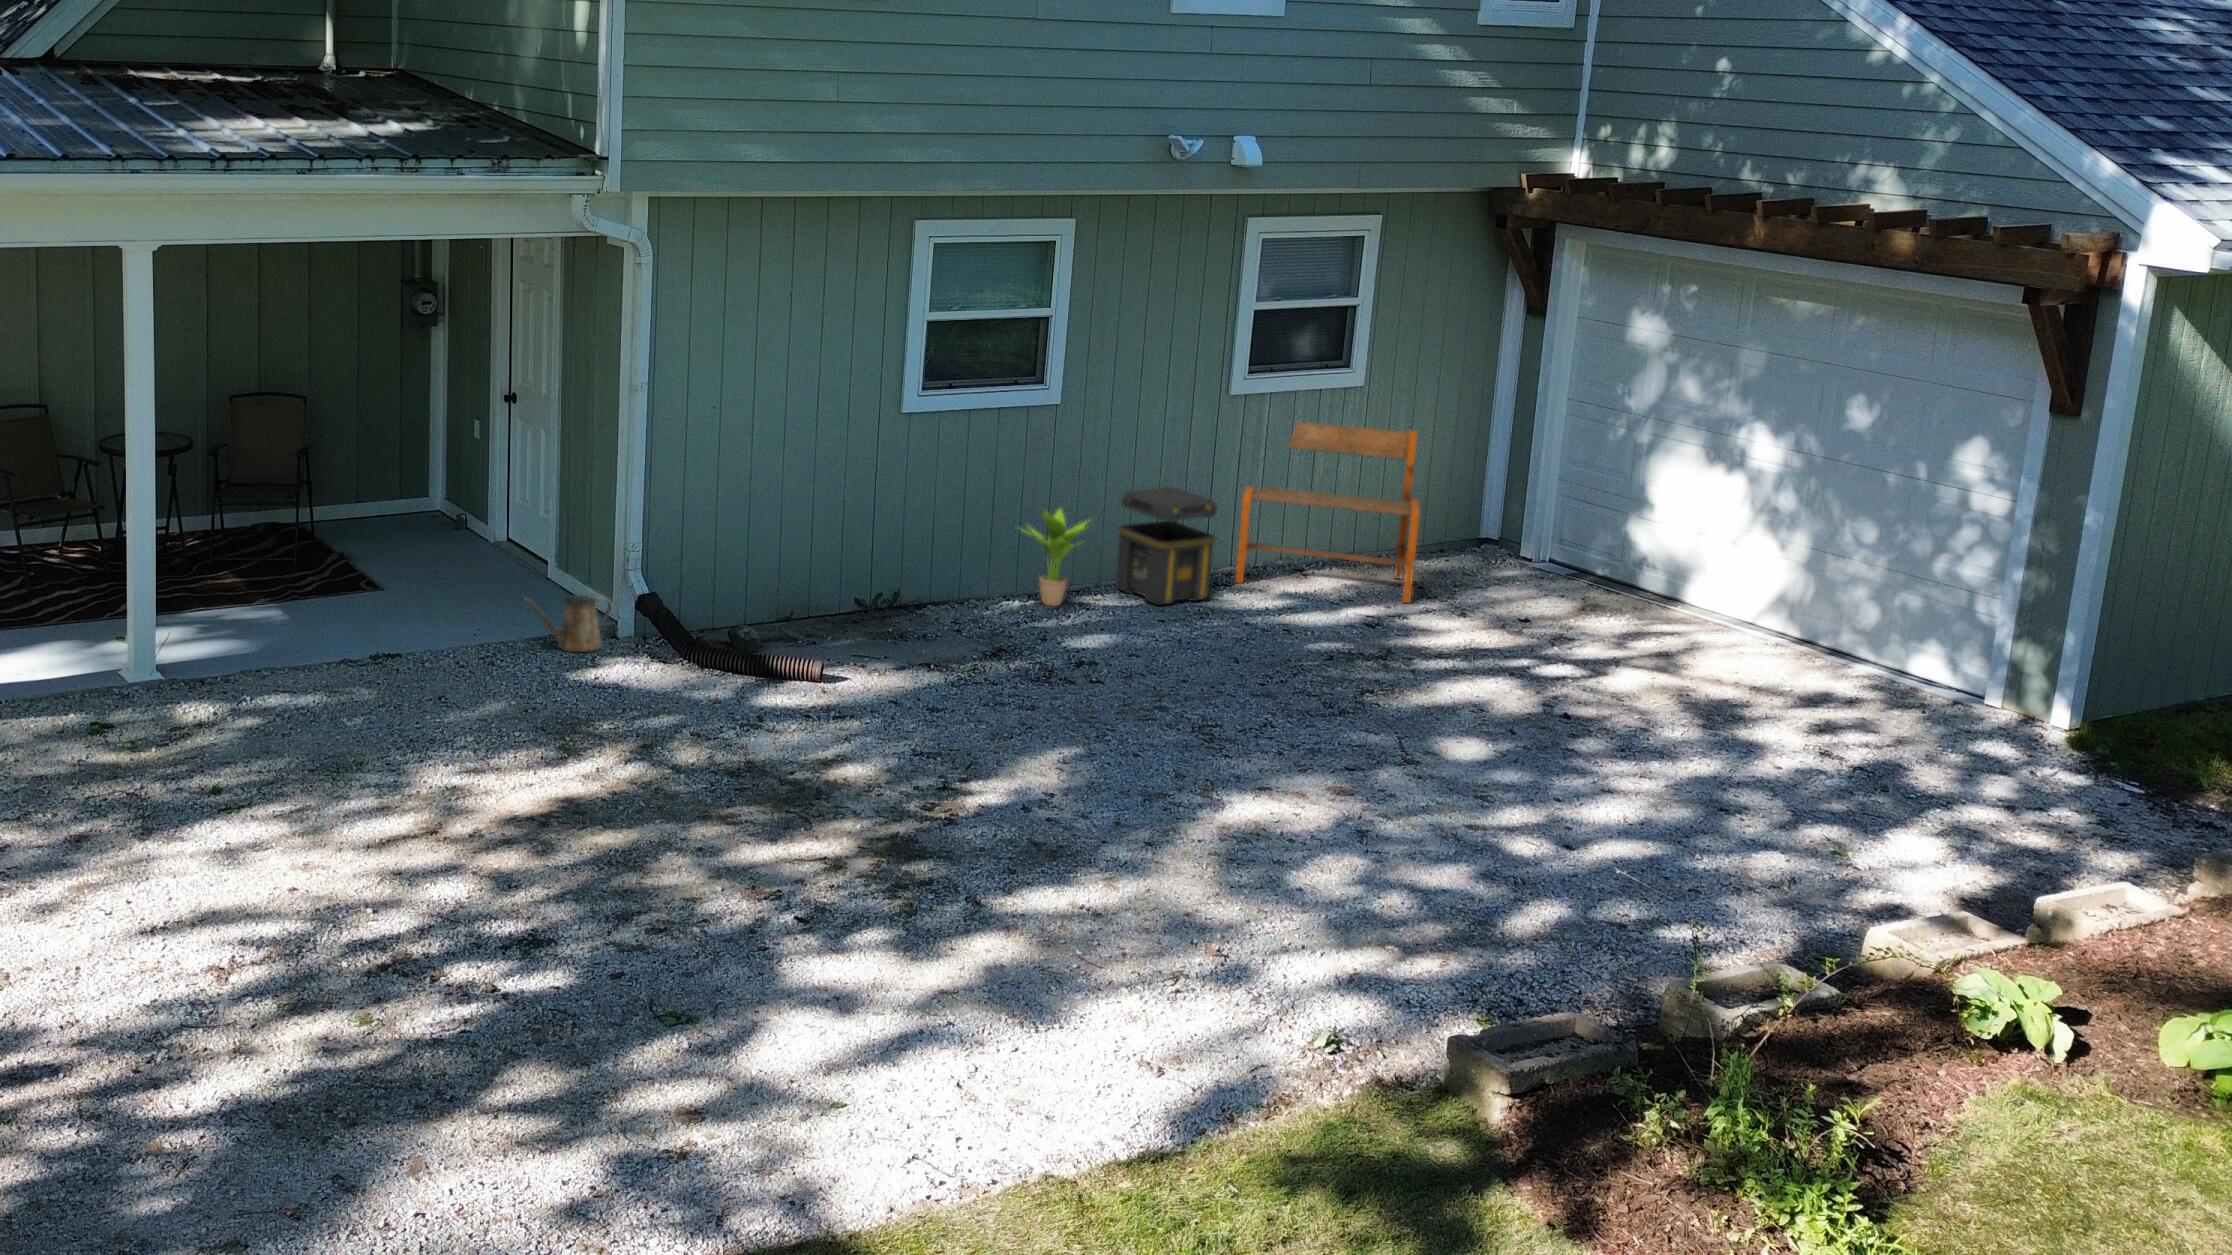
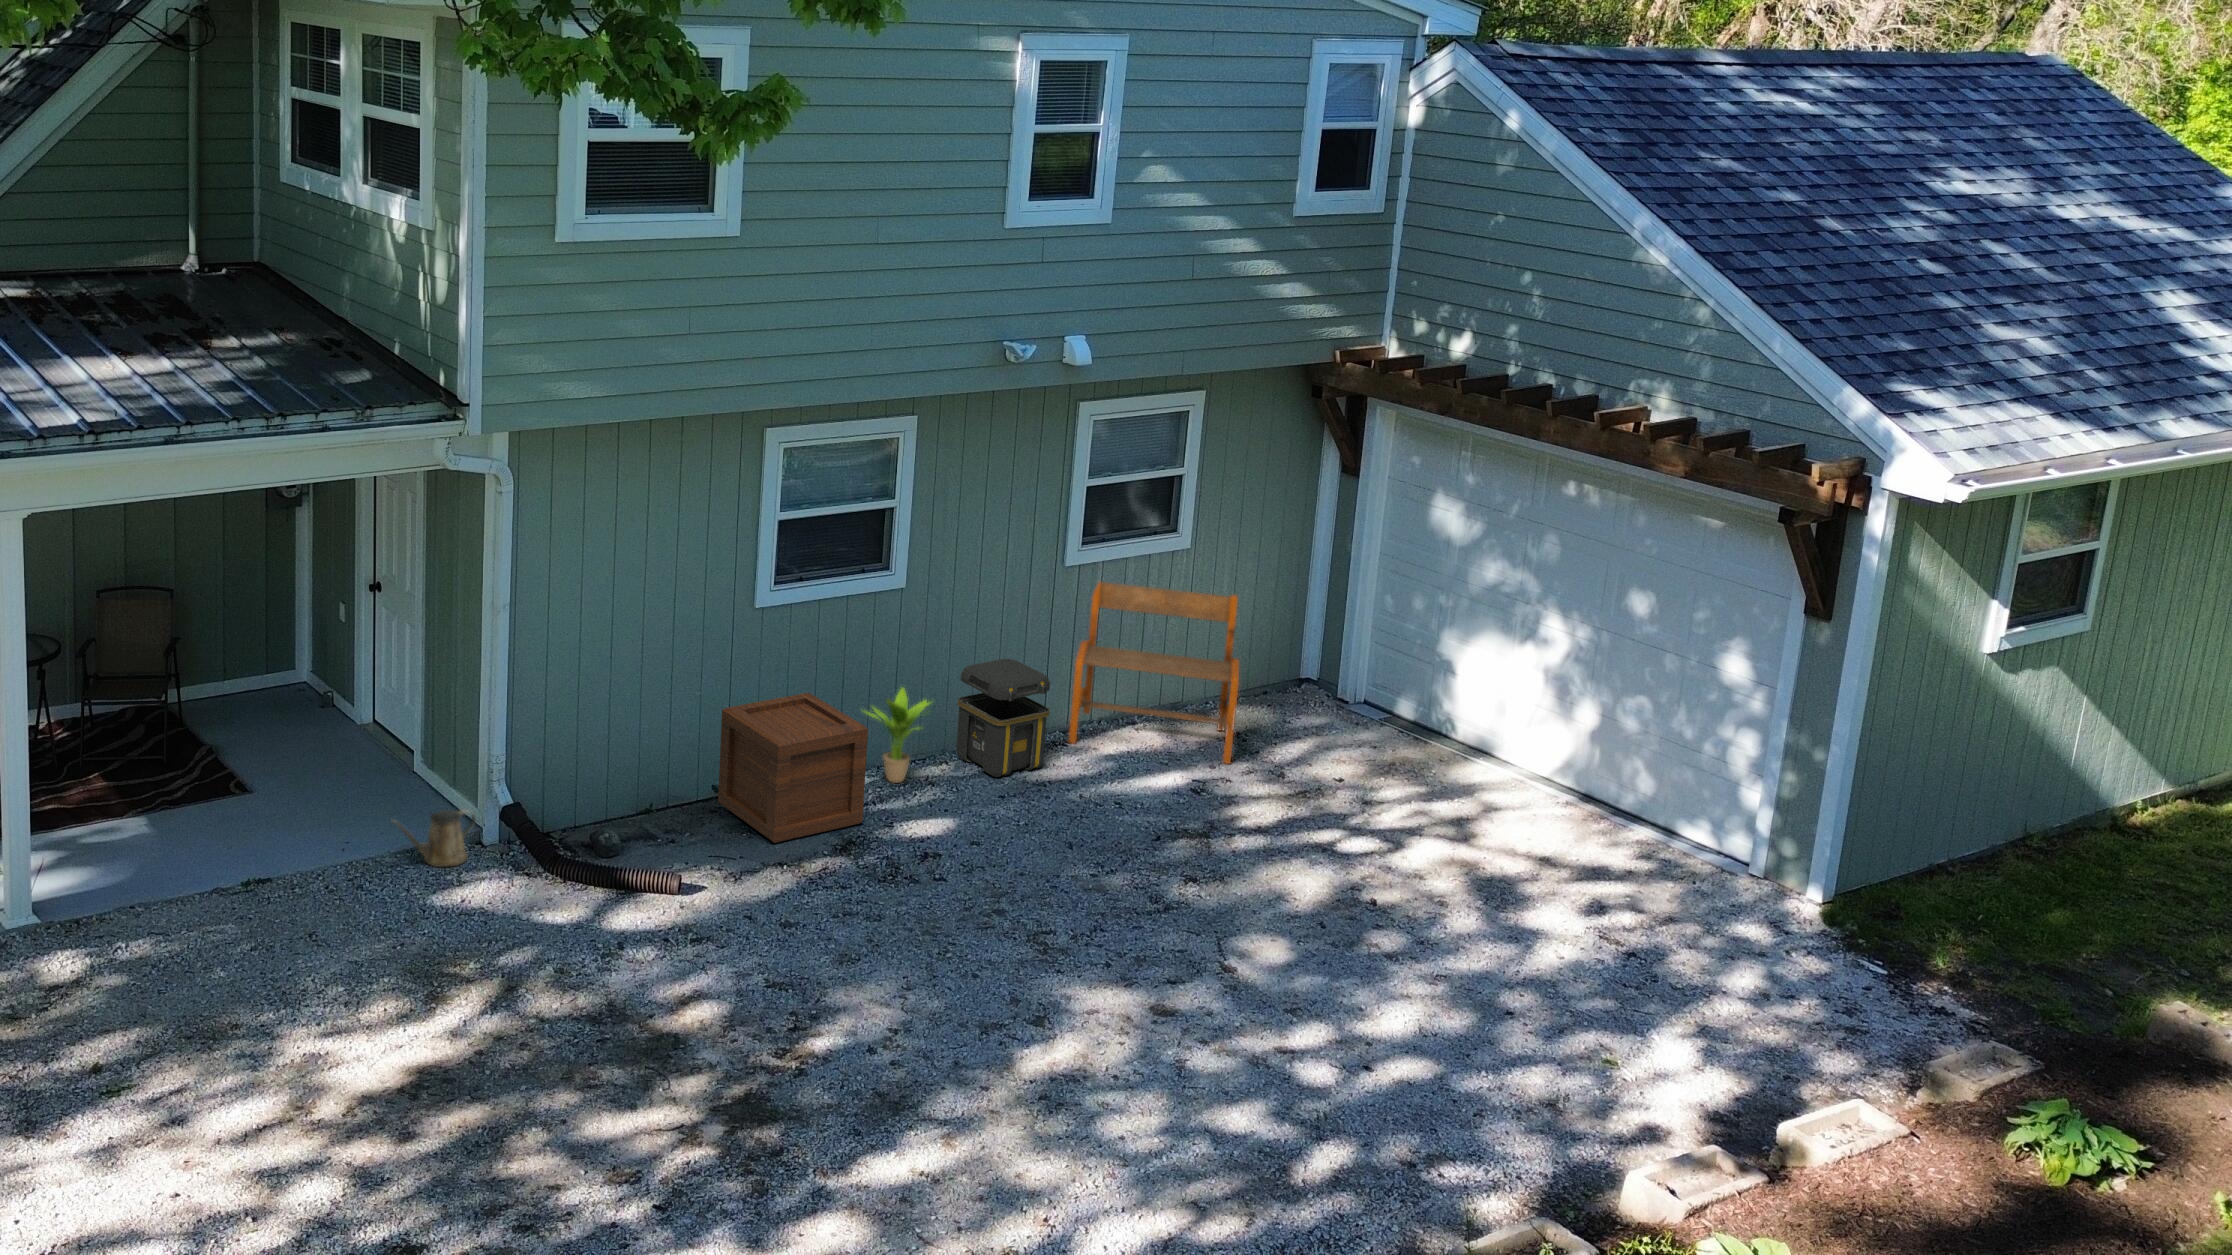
wooden crate: none [865,503,1025,646] -> present [718,693,868,843]

